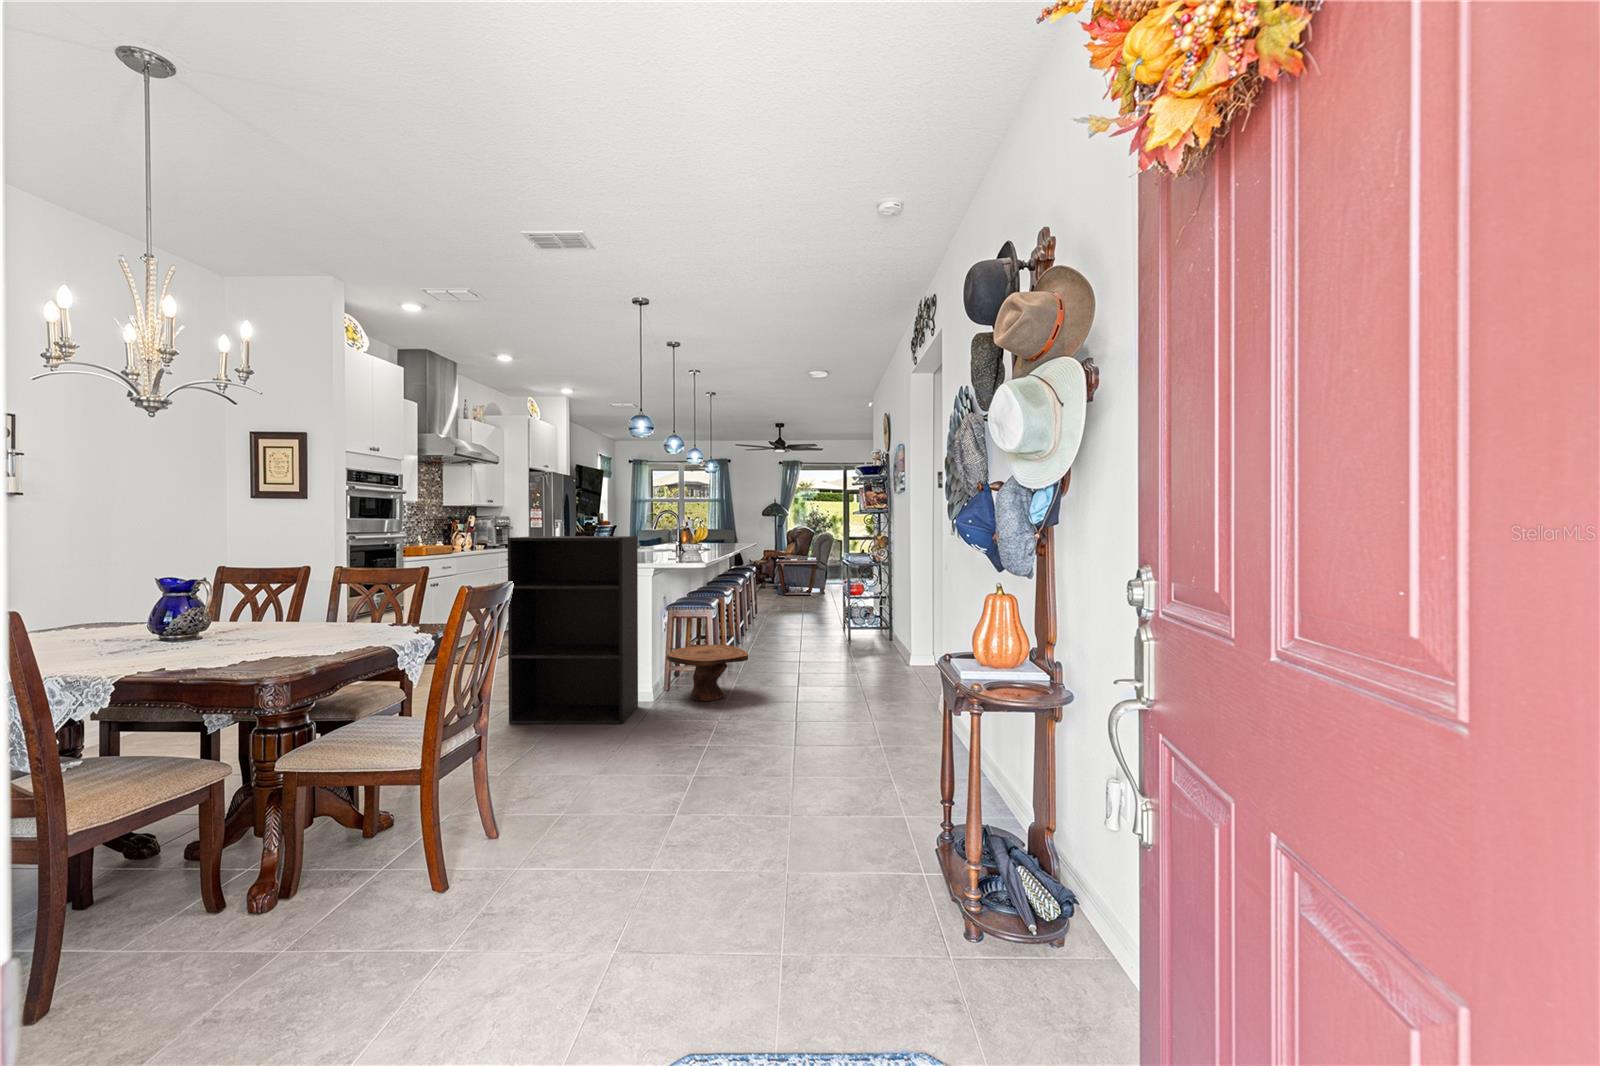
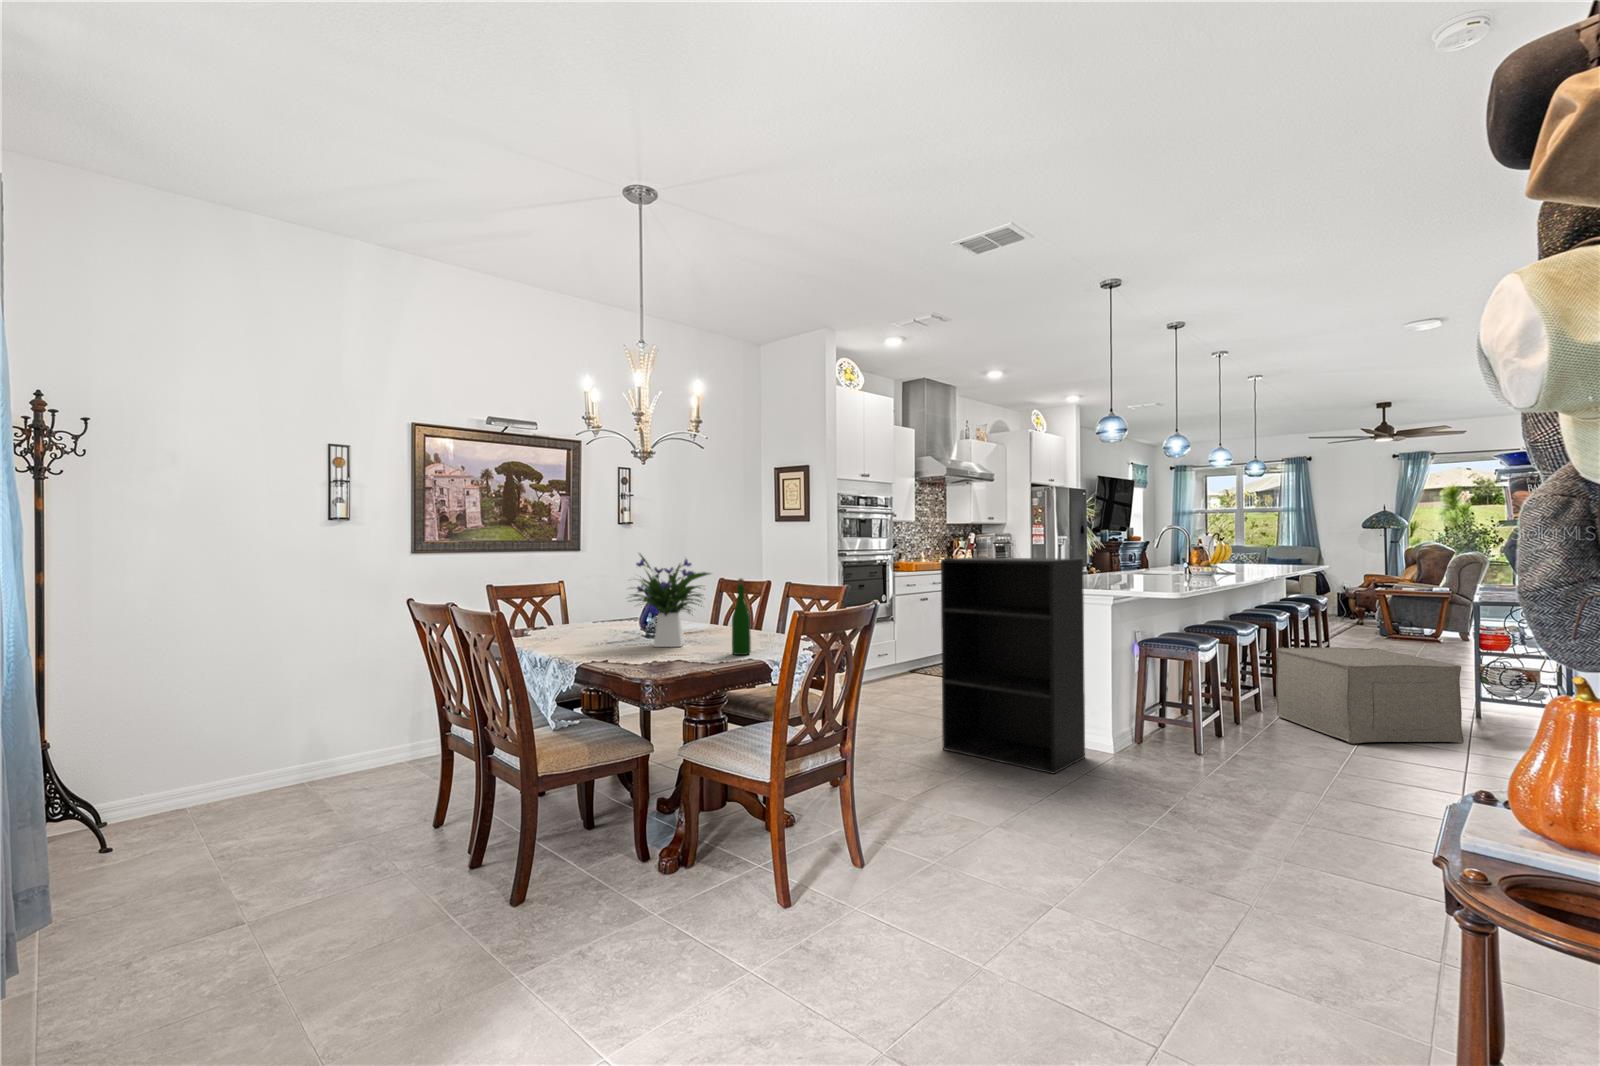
flower arrangement: none [147,528,290,648] -> present [629,554,710,647]
wine bottle: none [339,557,364,644] -> present [732,579,751,655]
ottoman: none [749,599,856,666] -> present [1276,647,1464,743]
side table: present [666,644,748,701] -> none [1125,692,1236,768]

